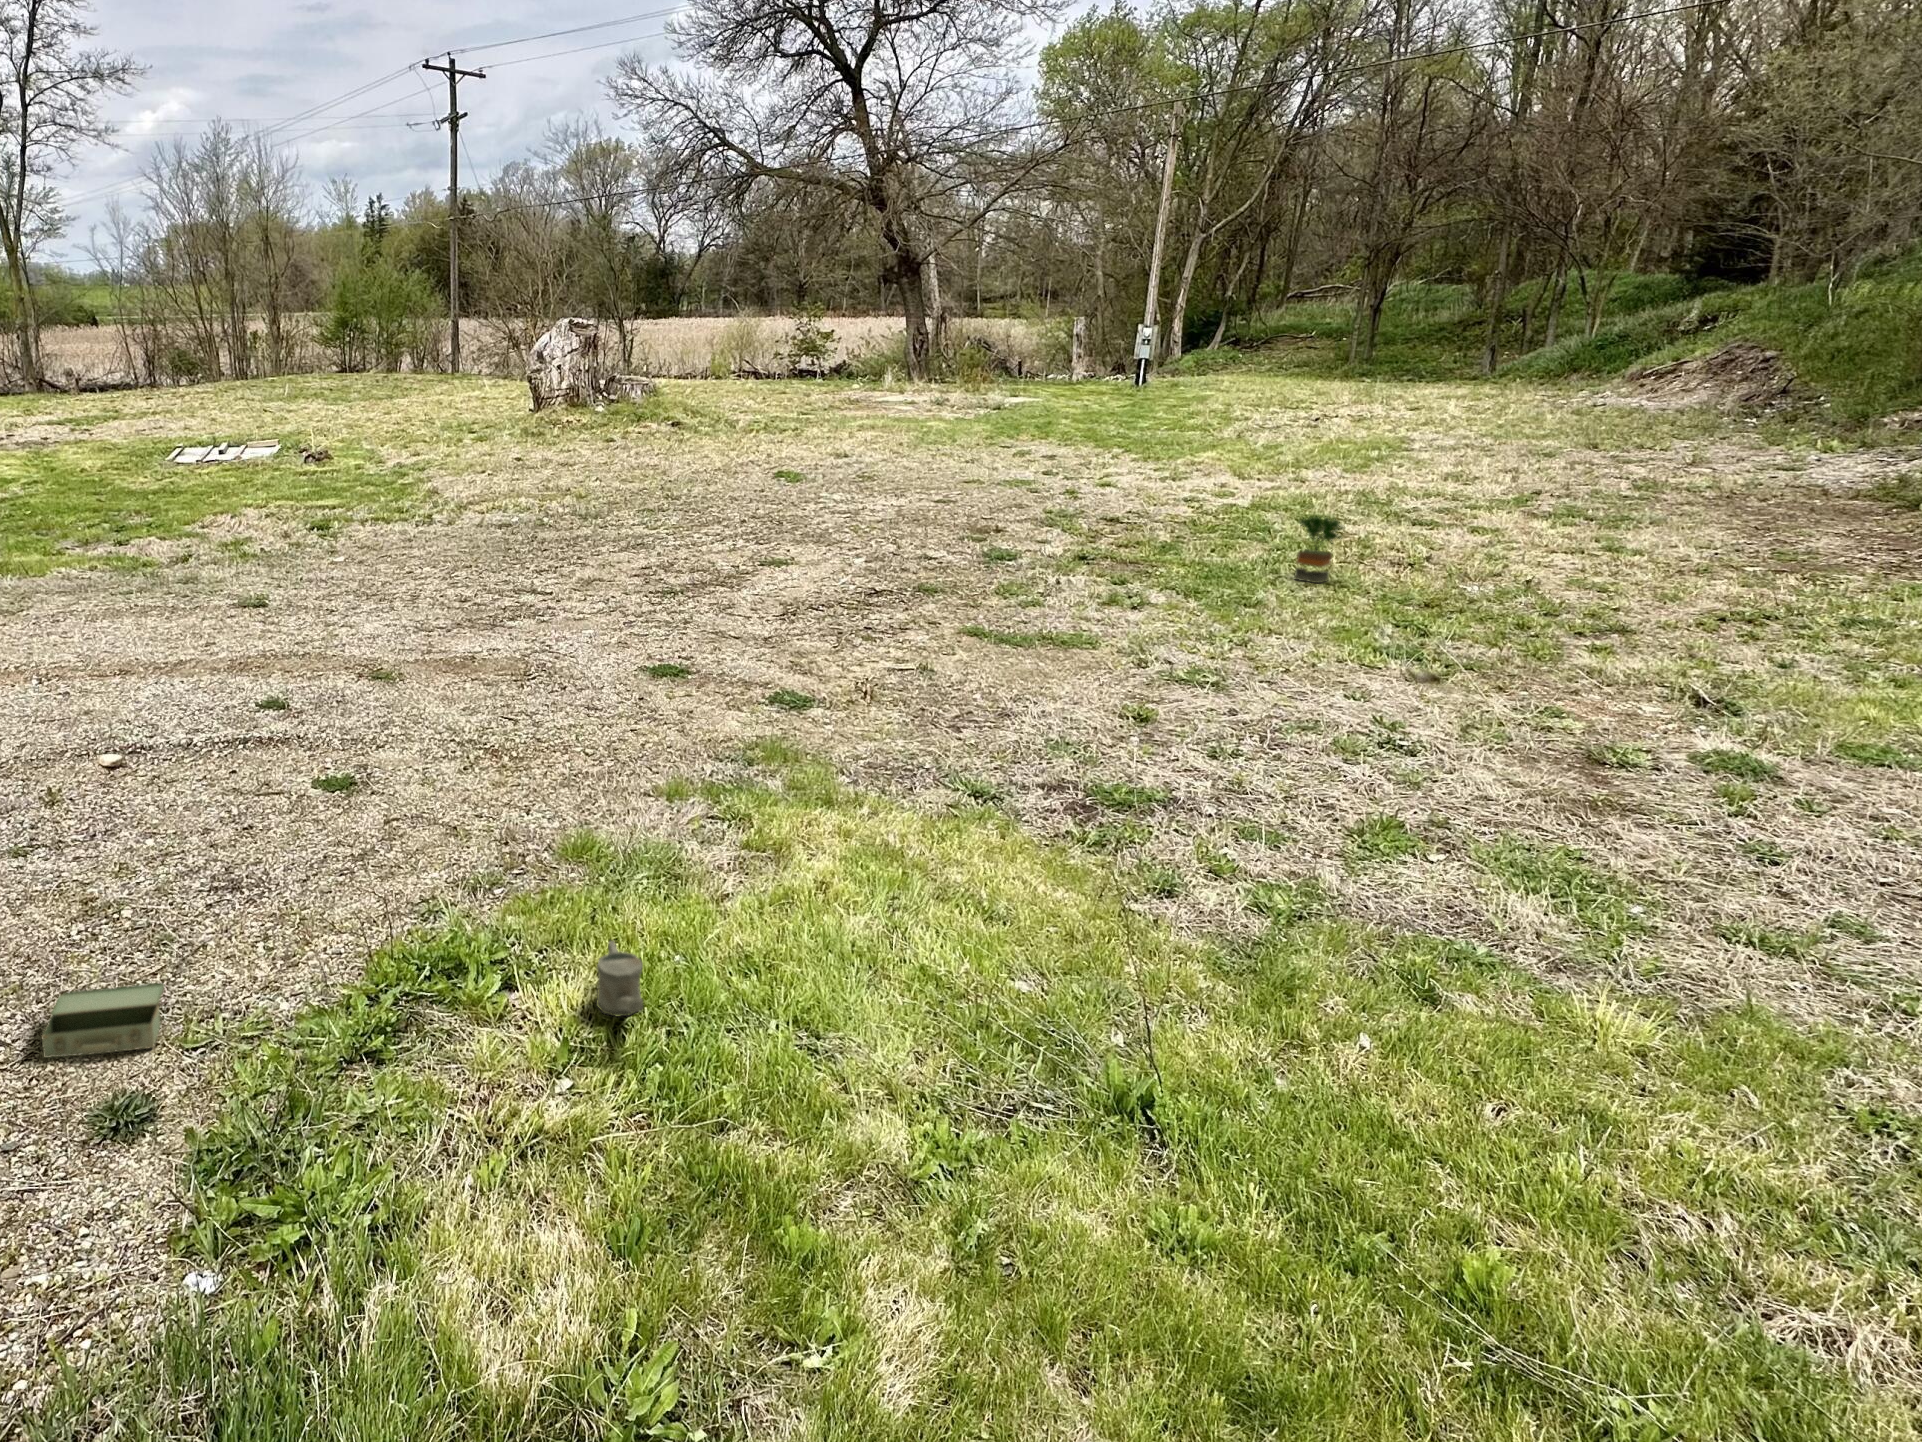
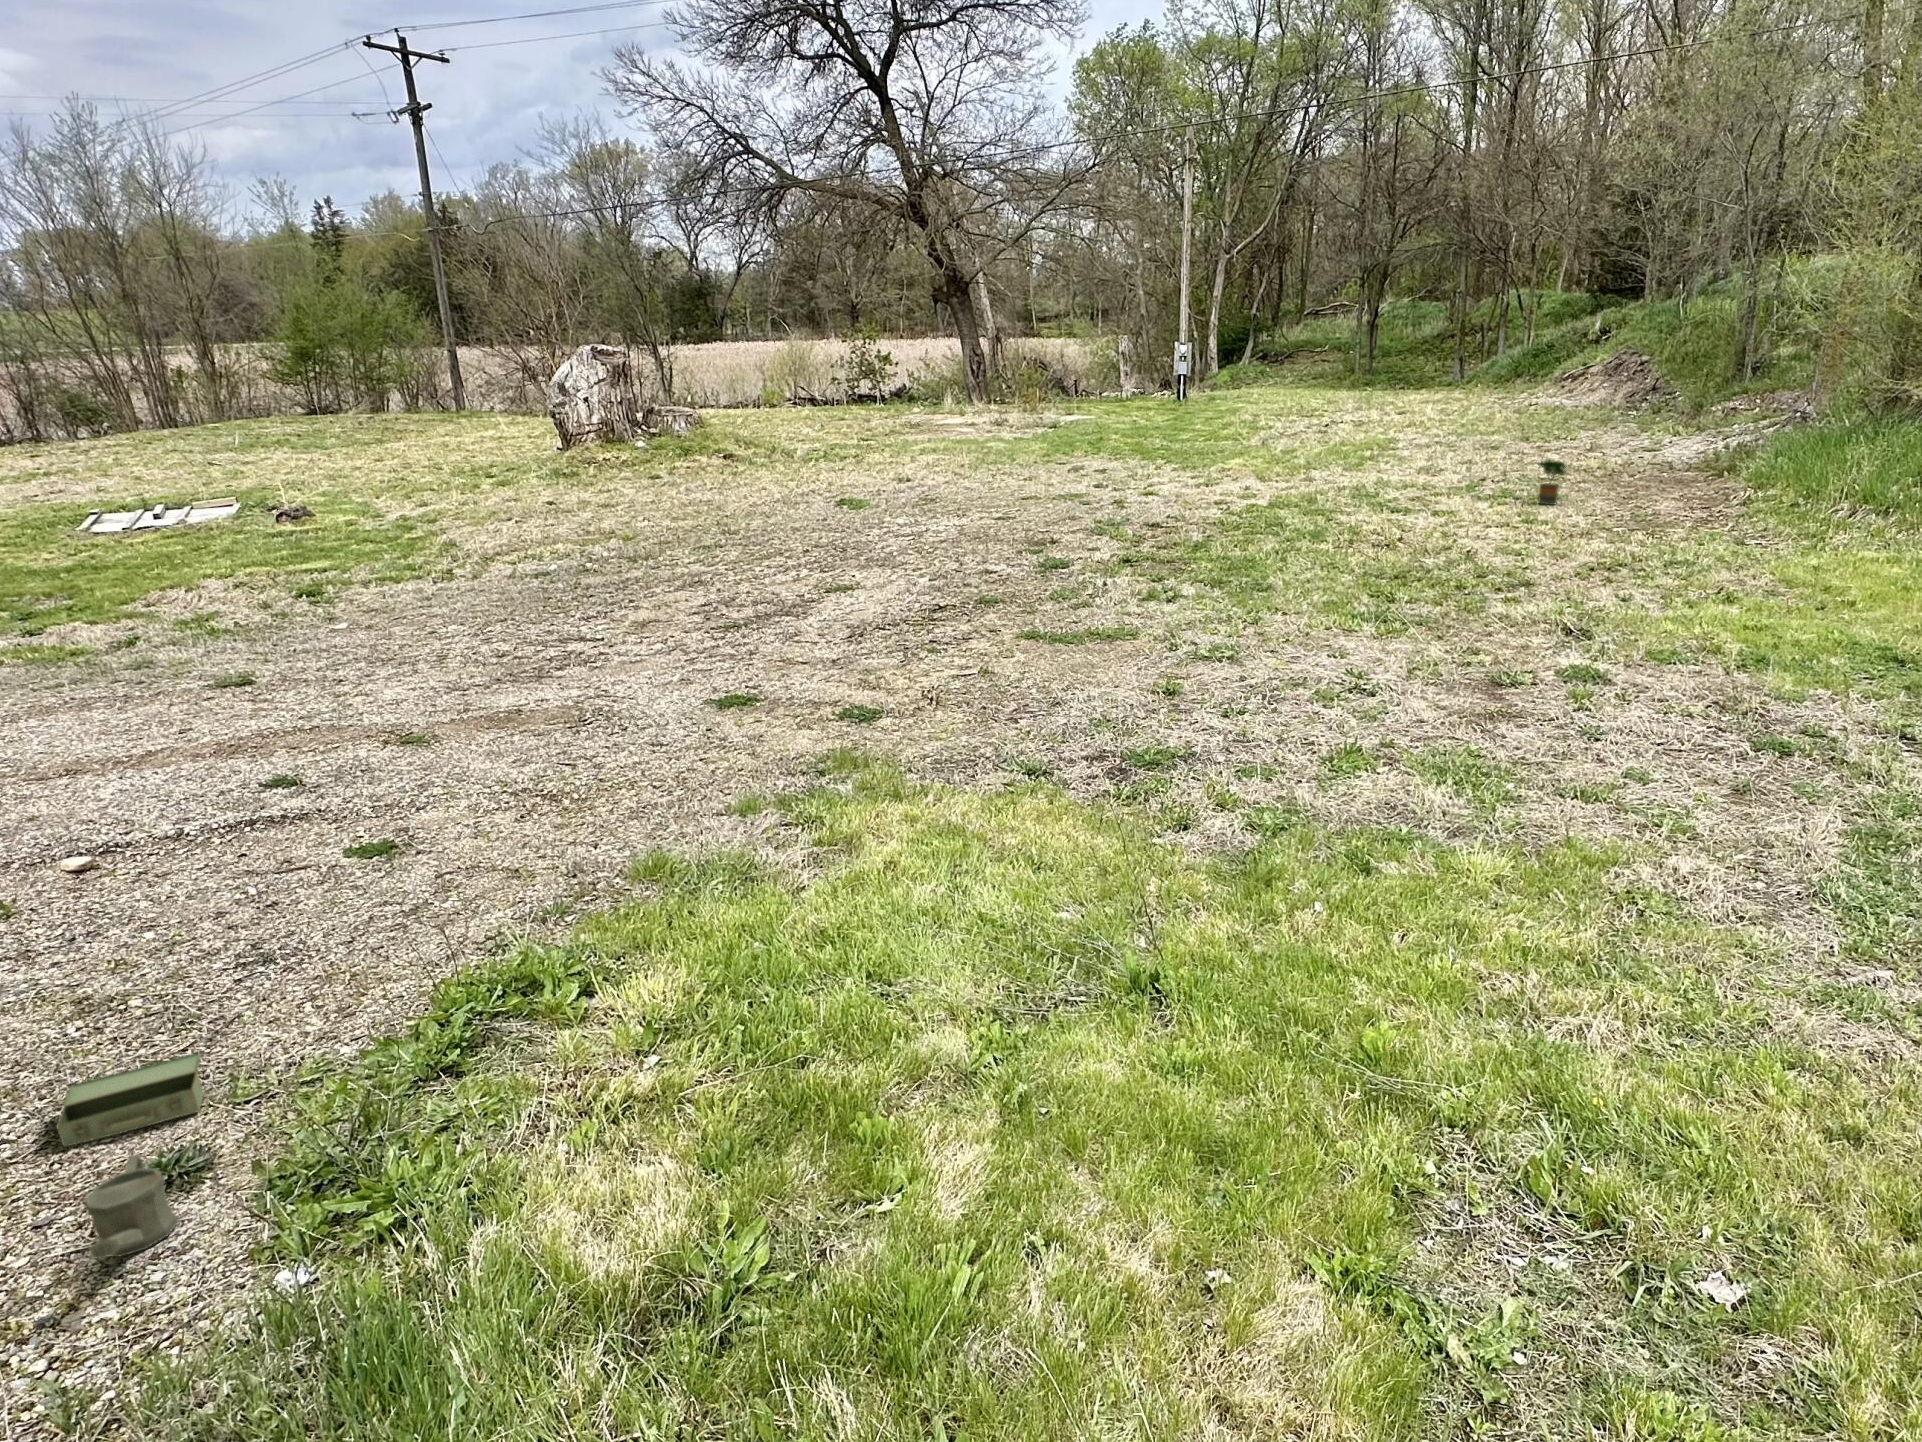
potted tree: present [1294,516,1343,583] -> present [1538,460,1566,505]
watering can: present [596,941,643,1017] -> present [84,1155,178,1259]

